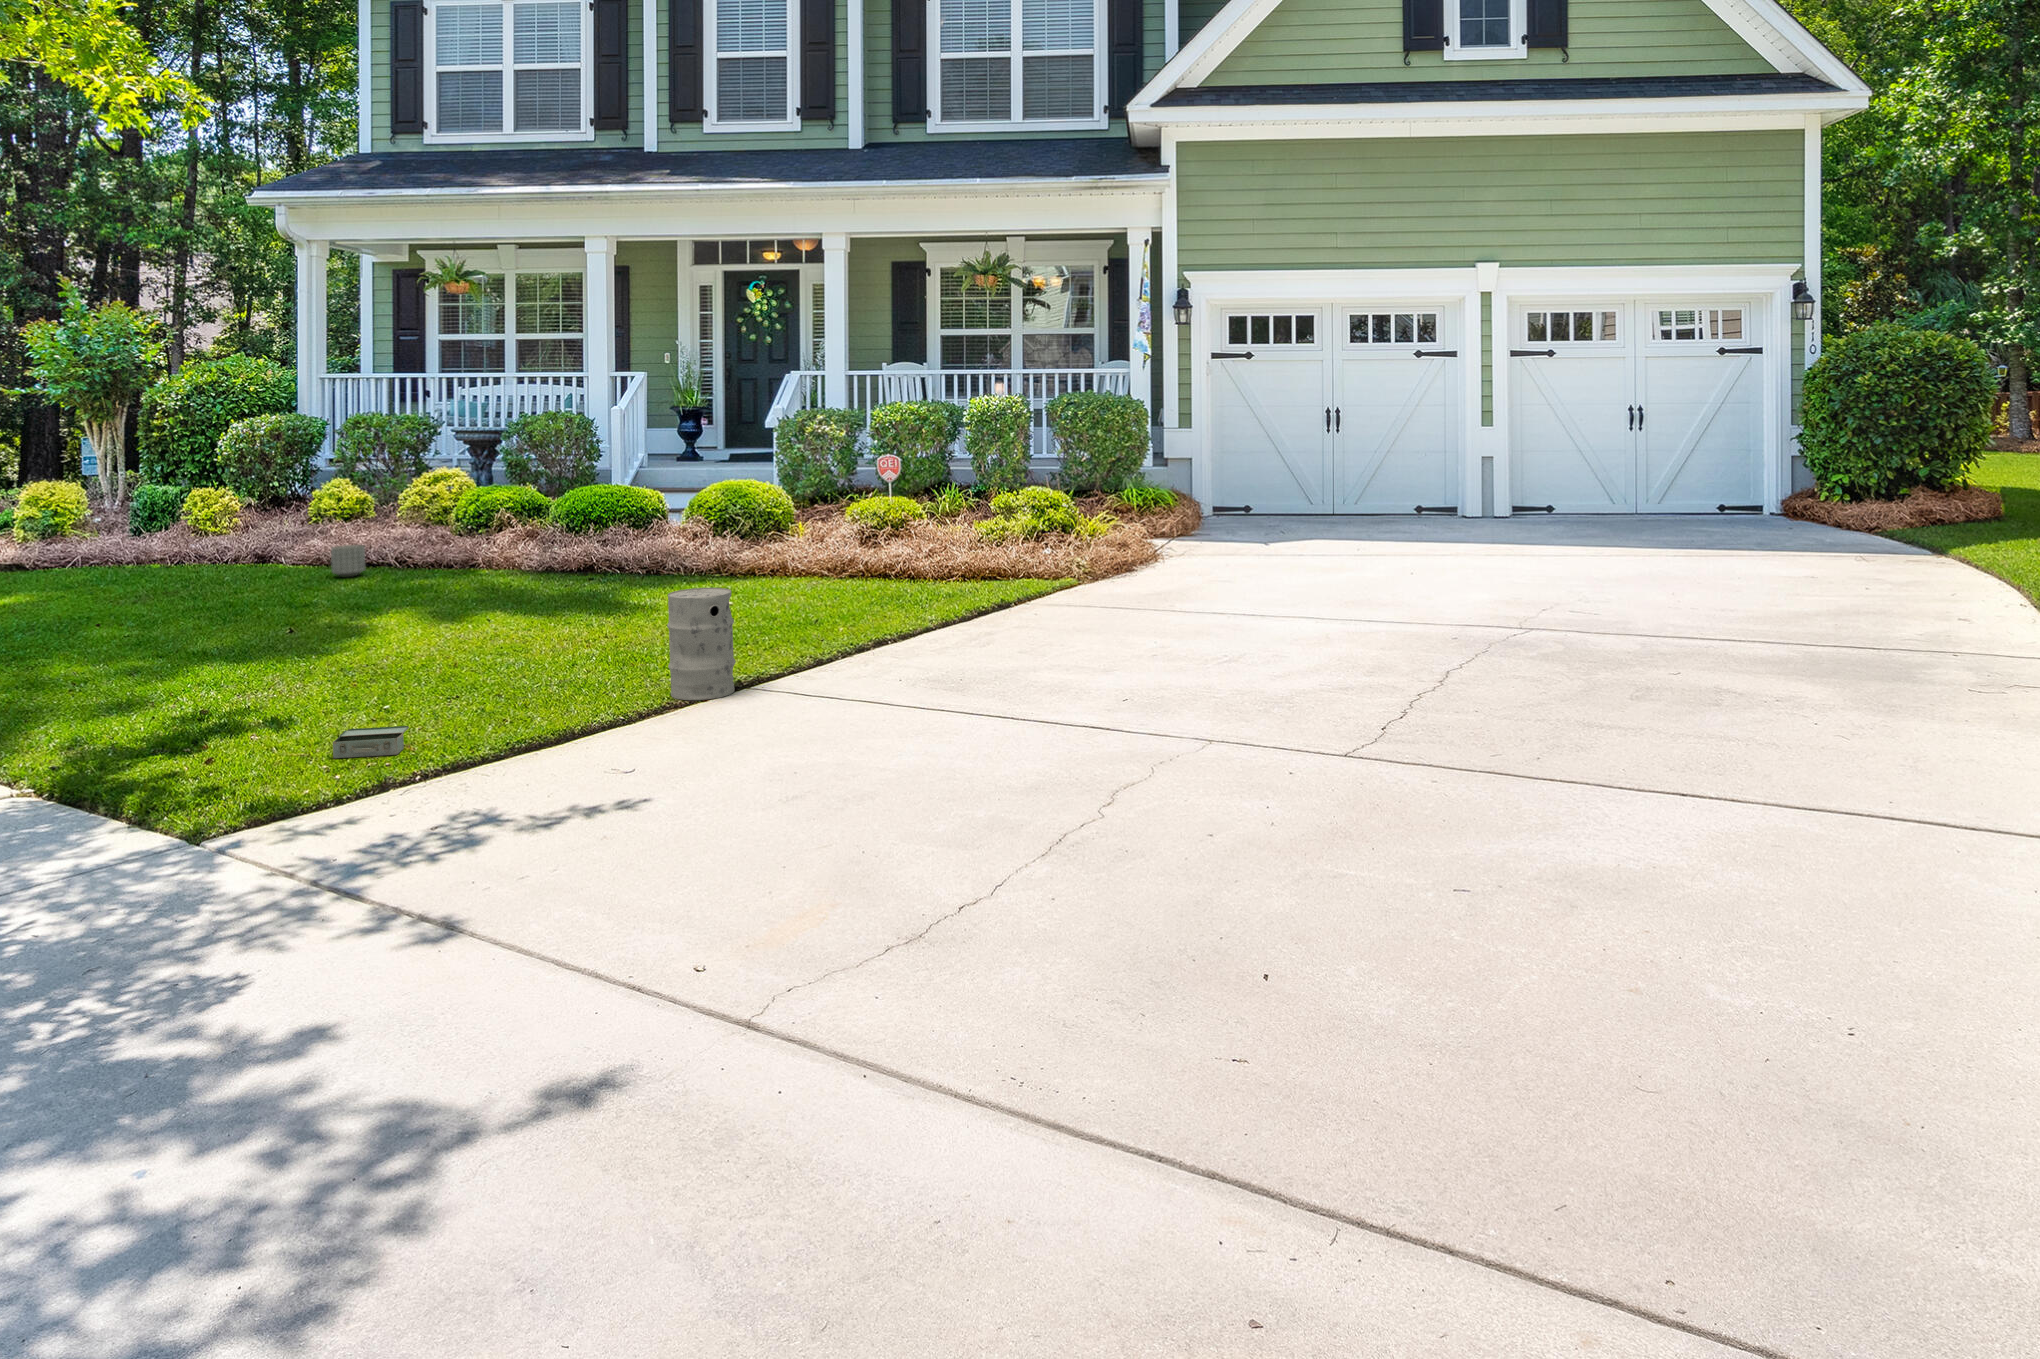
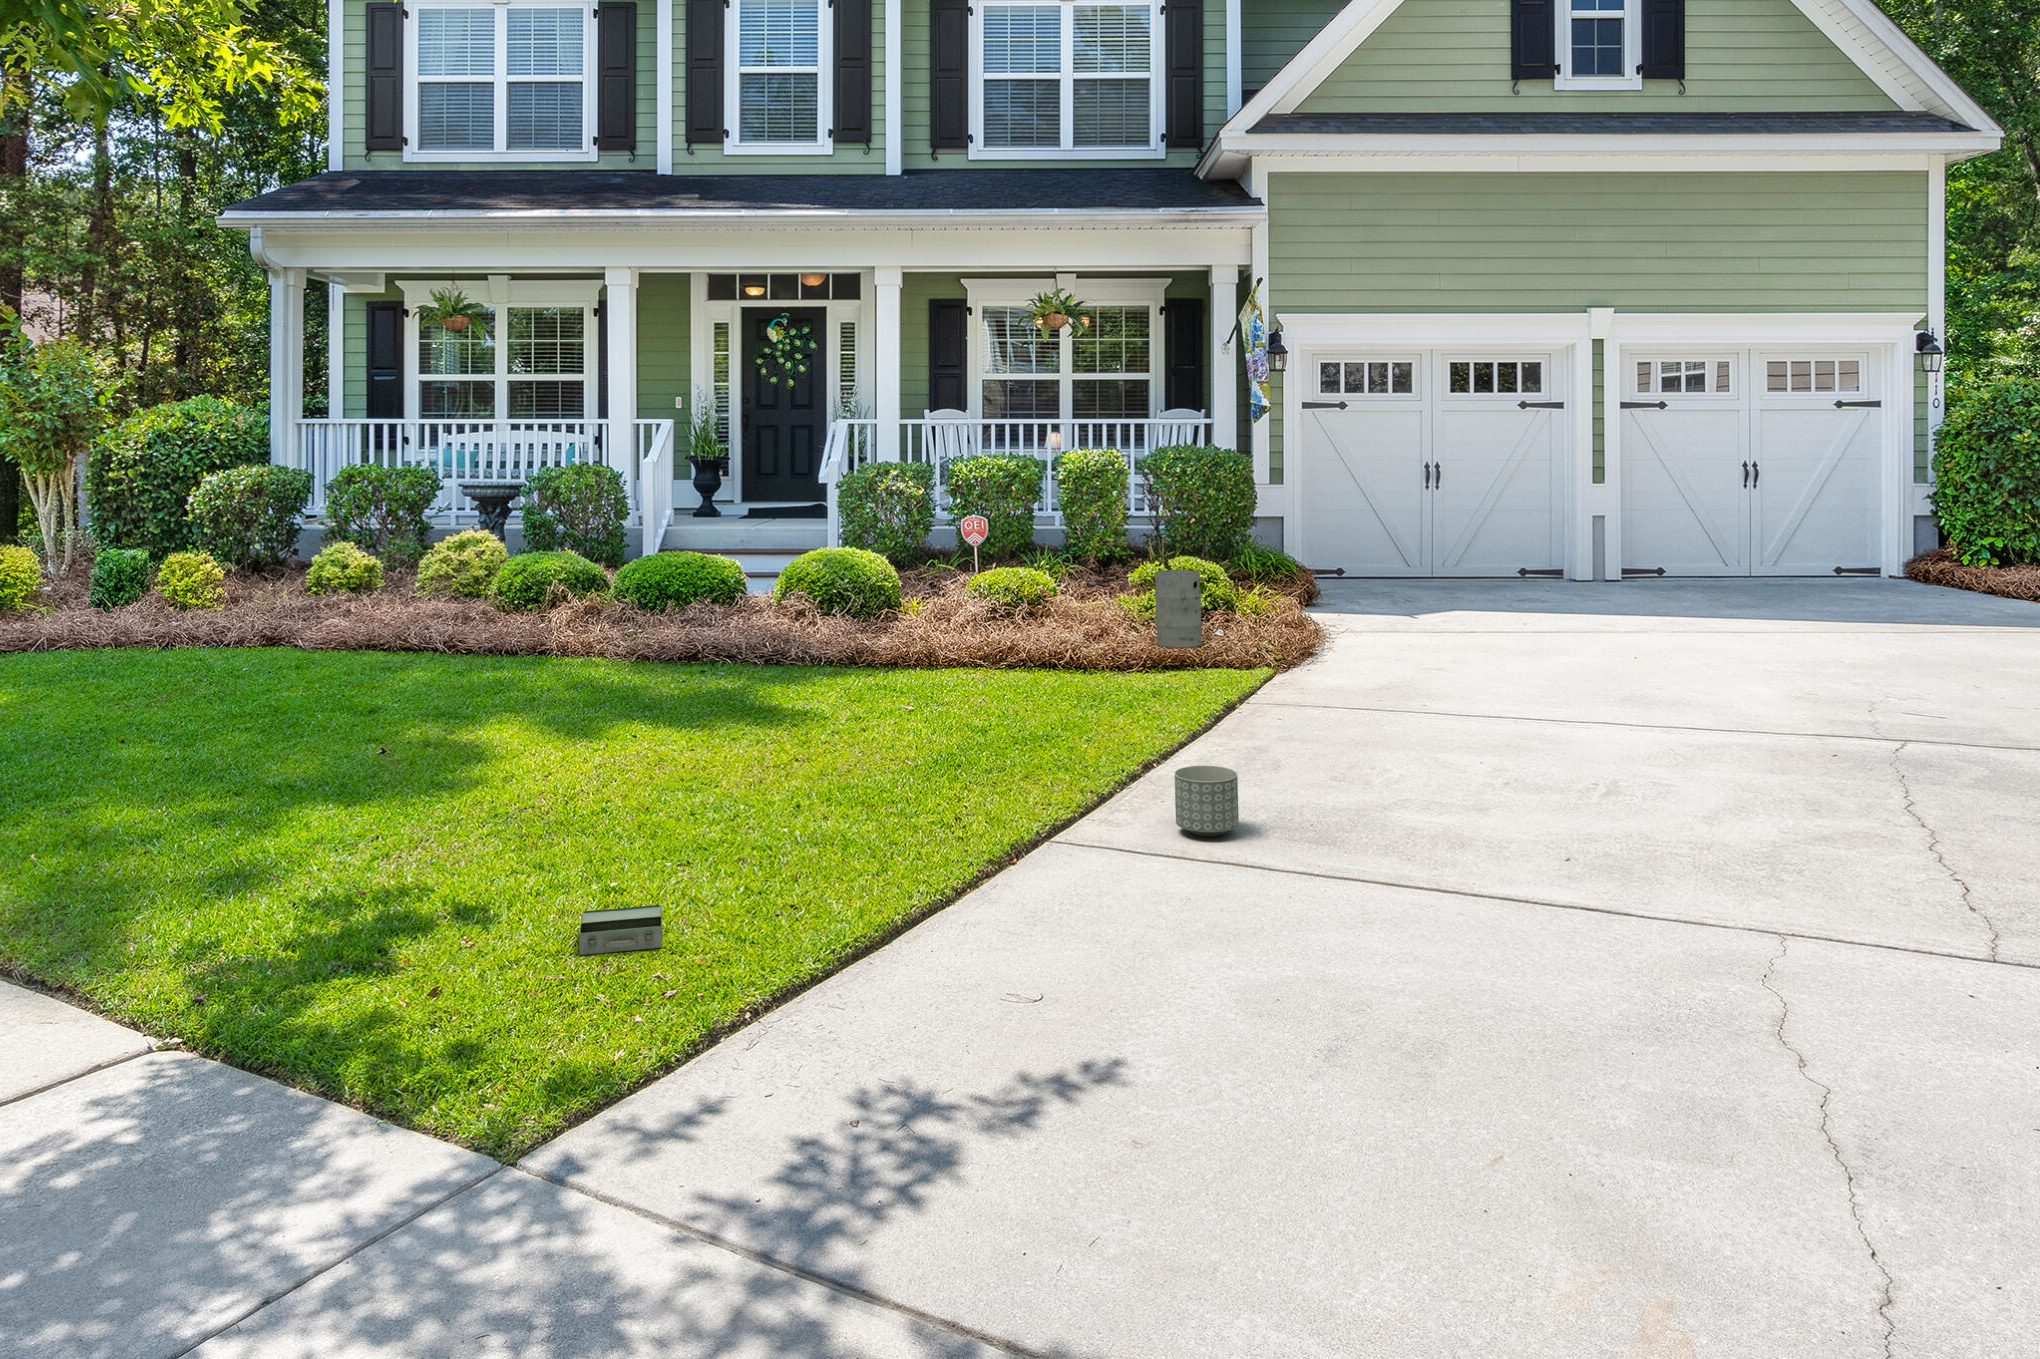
planter: present [331,545,365,577] -> present [1175,765,1239,837]
trash can: present [667,588,736,700] -> present [1155,570,1203,648]

